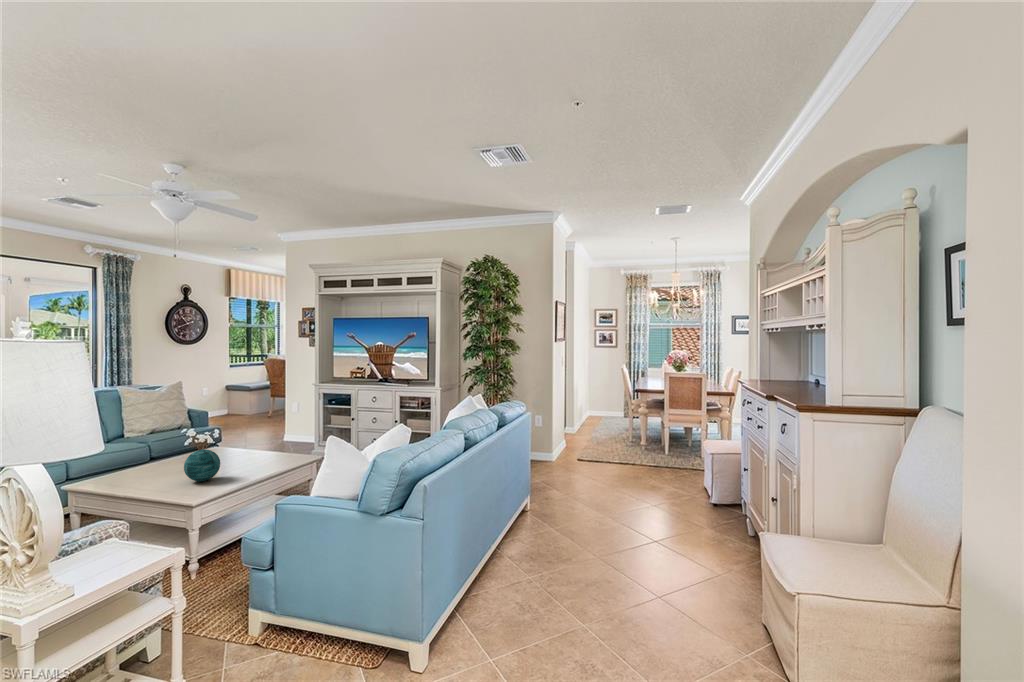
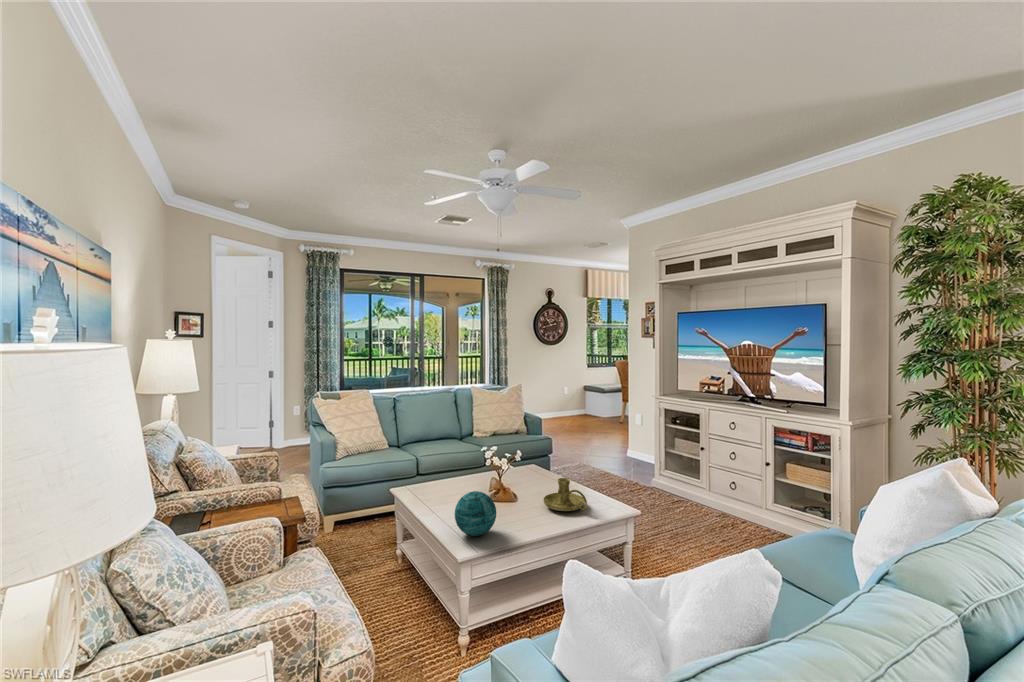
candle holder: none [246,439,284,461] -> present [543,478,587,511]

